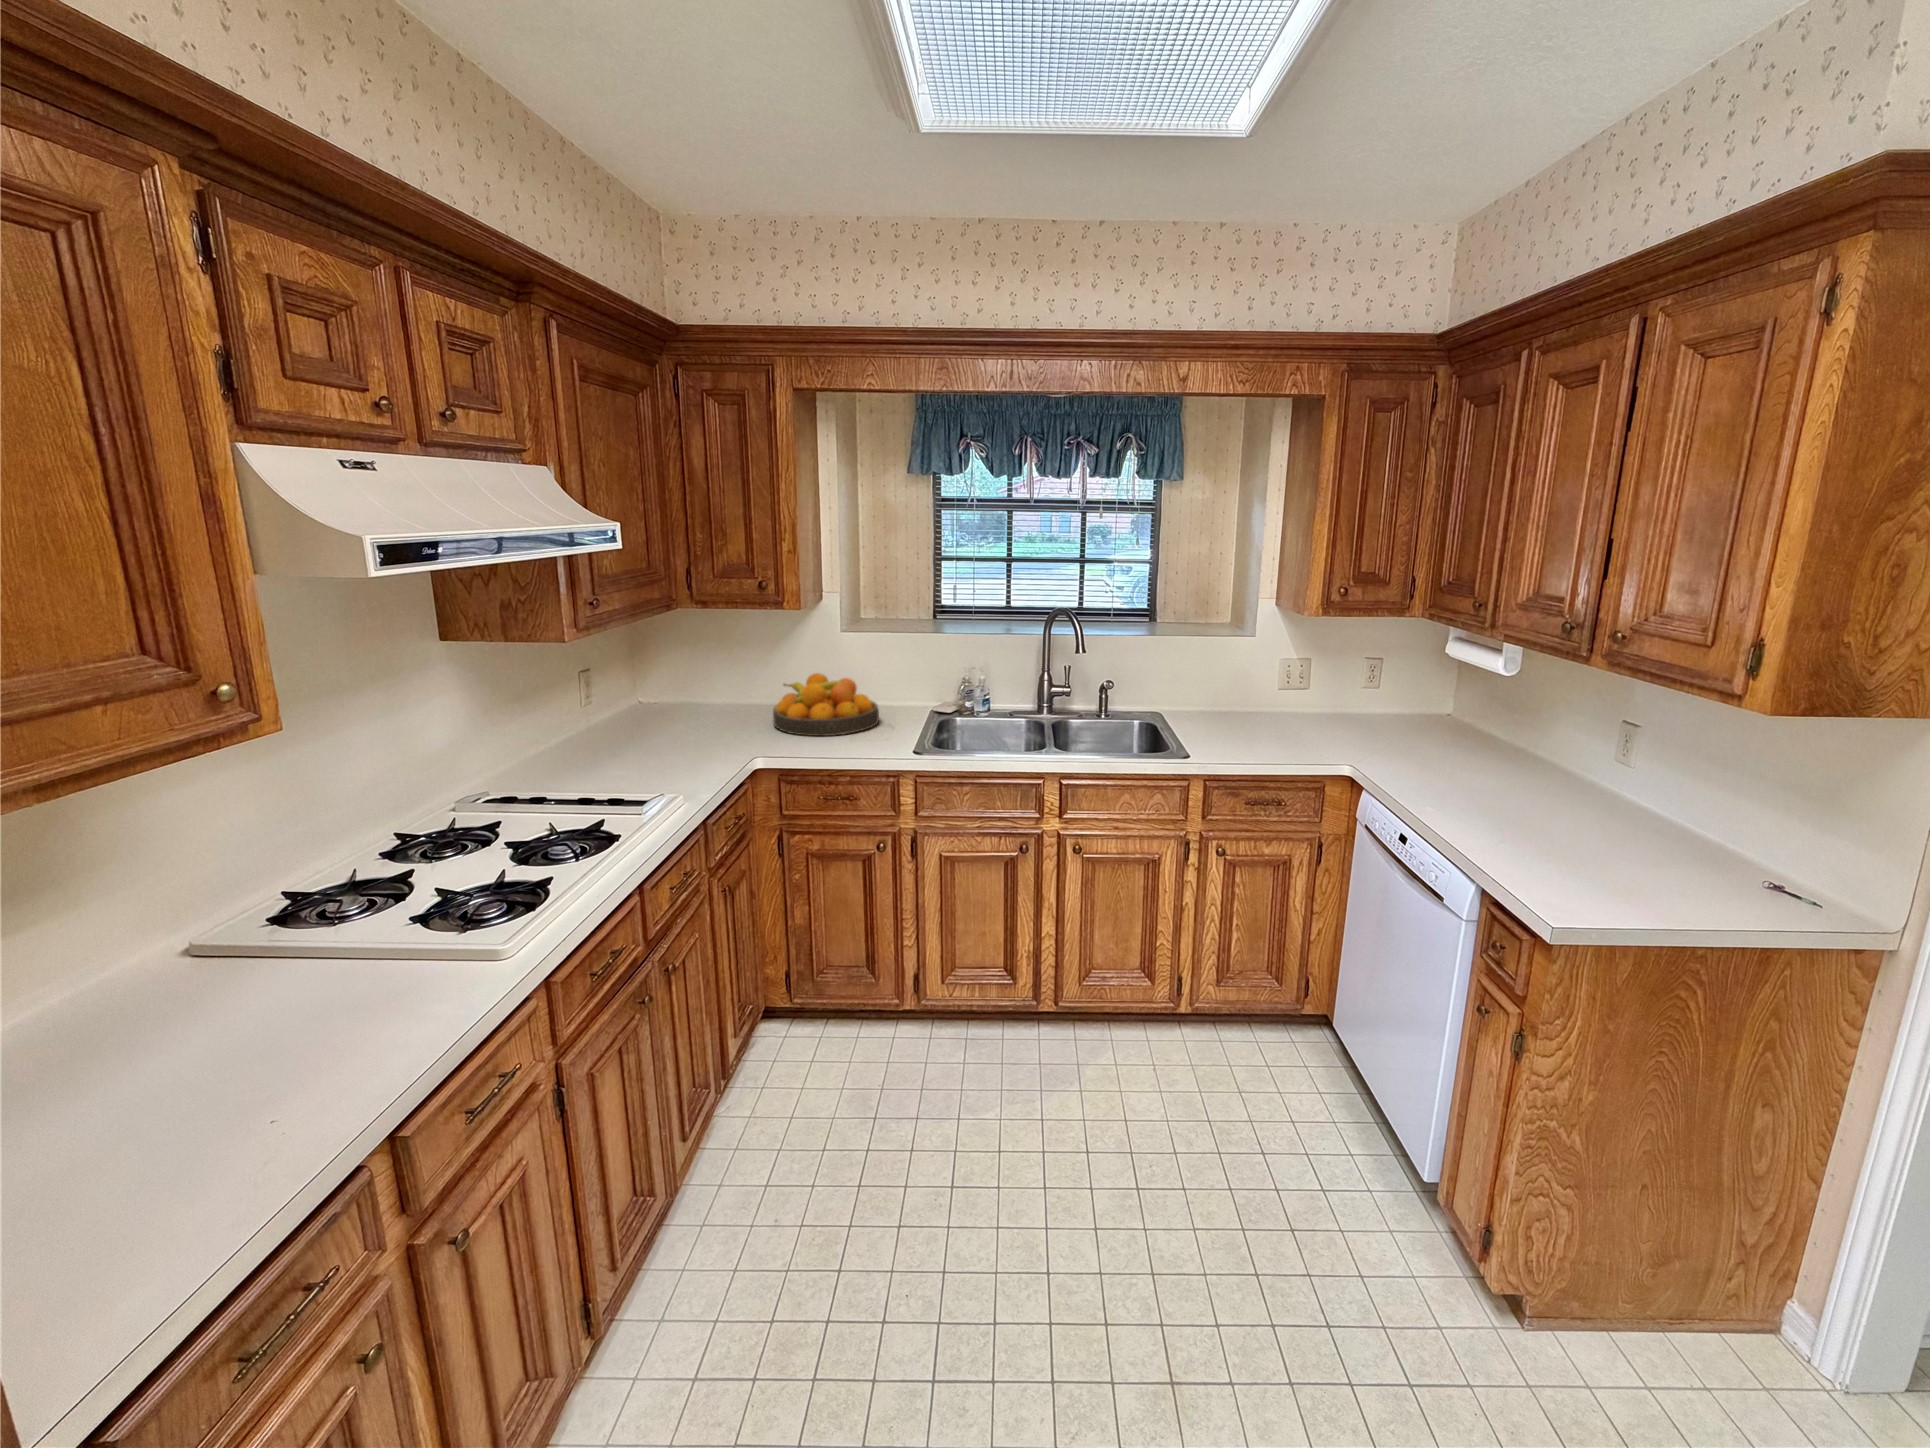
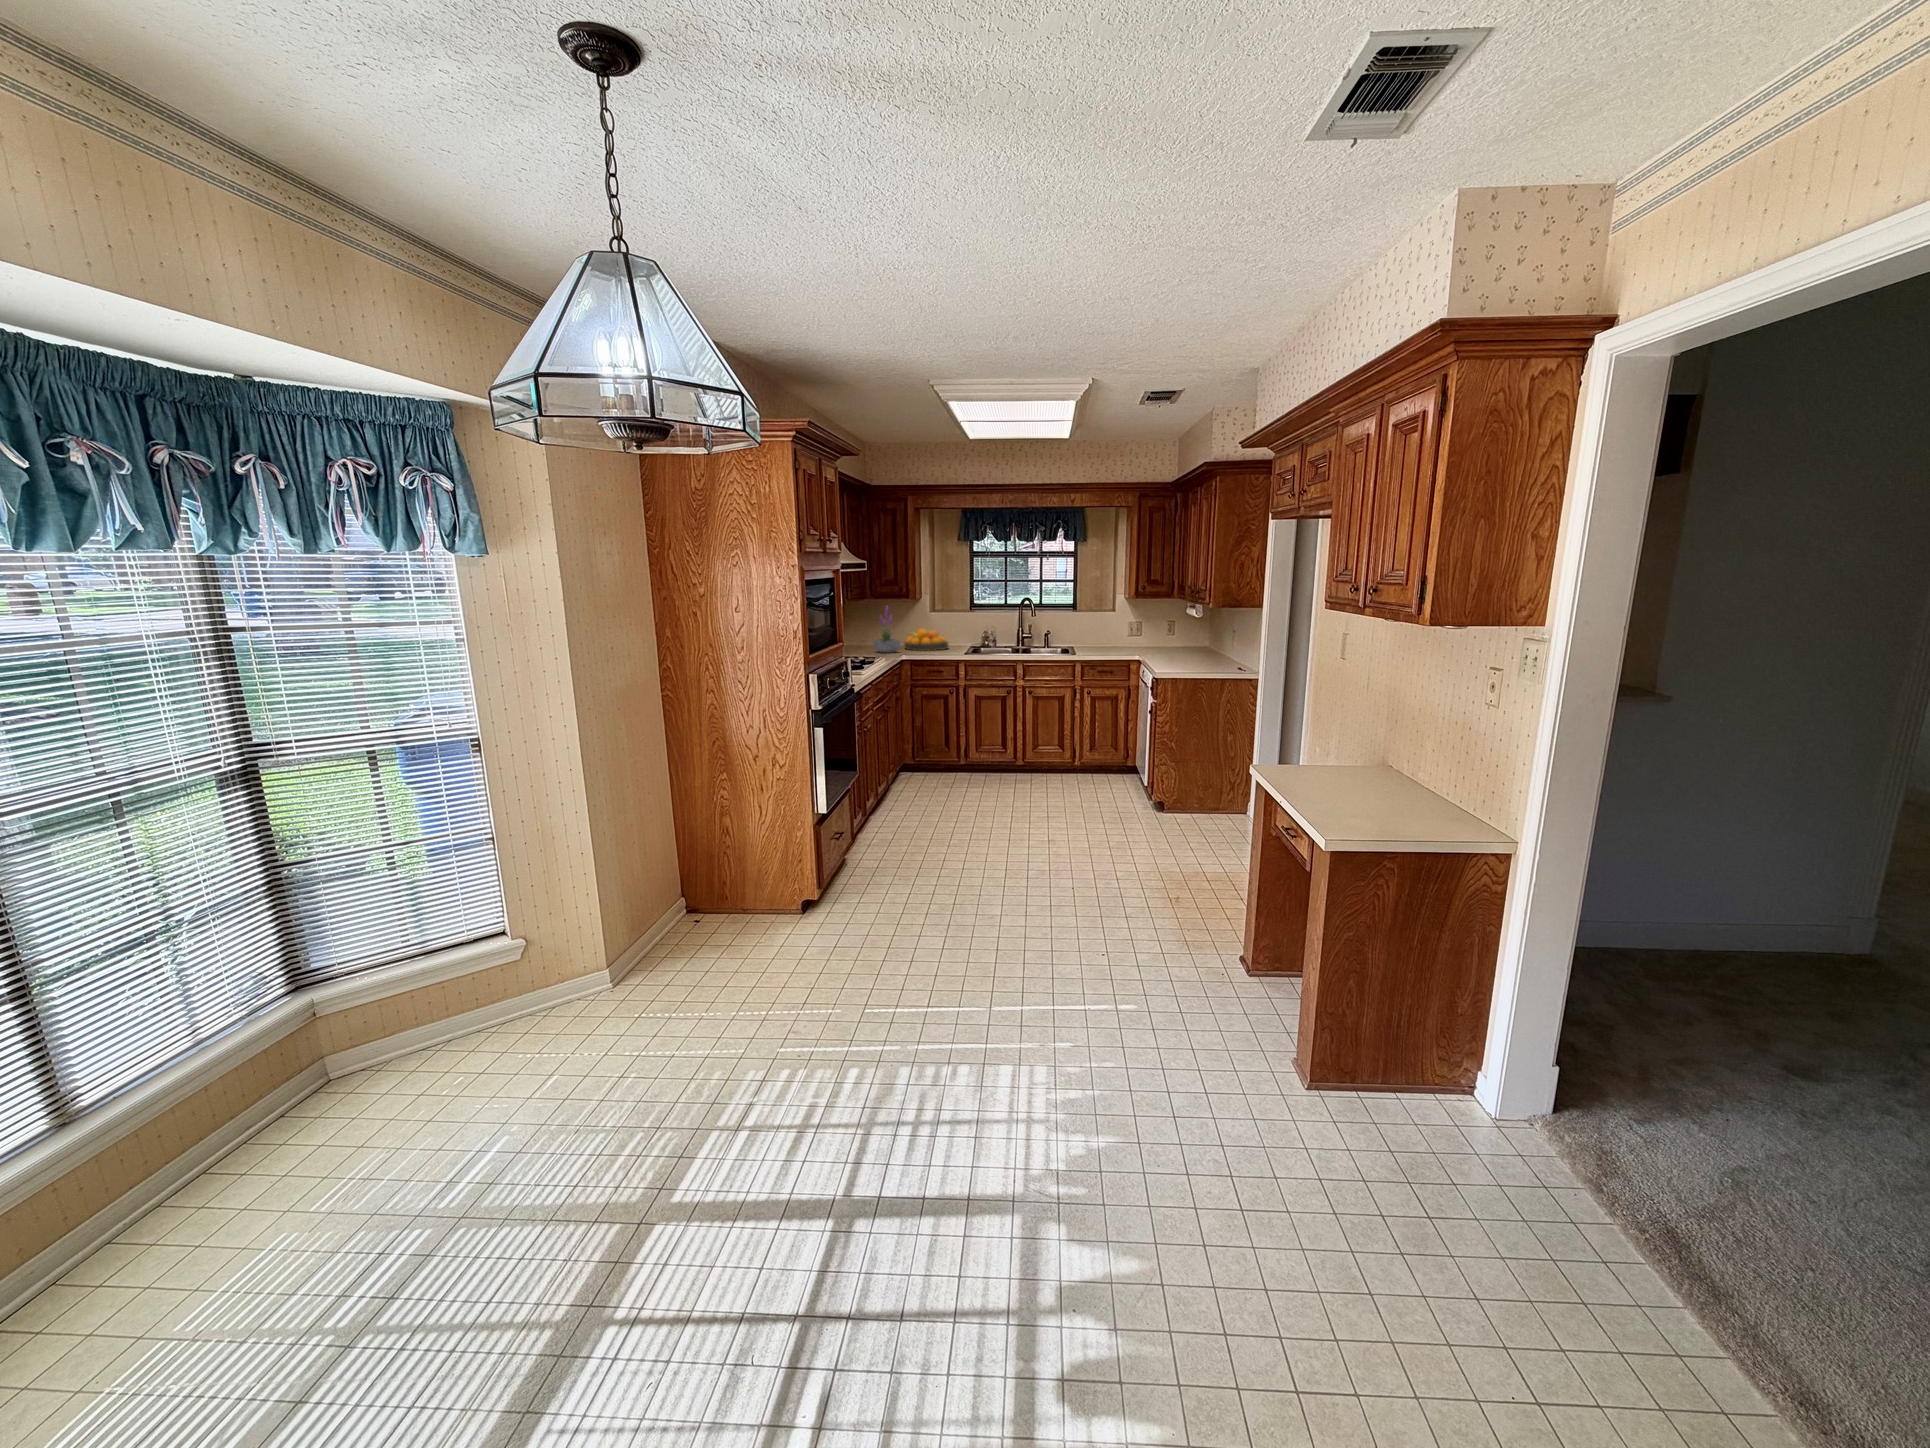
potted plant: none [682,632,749,755] -> present [874,610,900,653]

